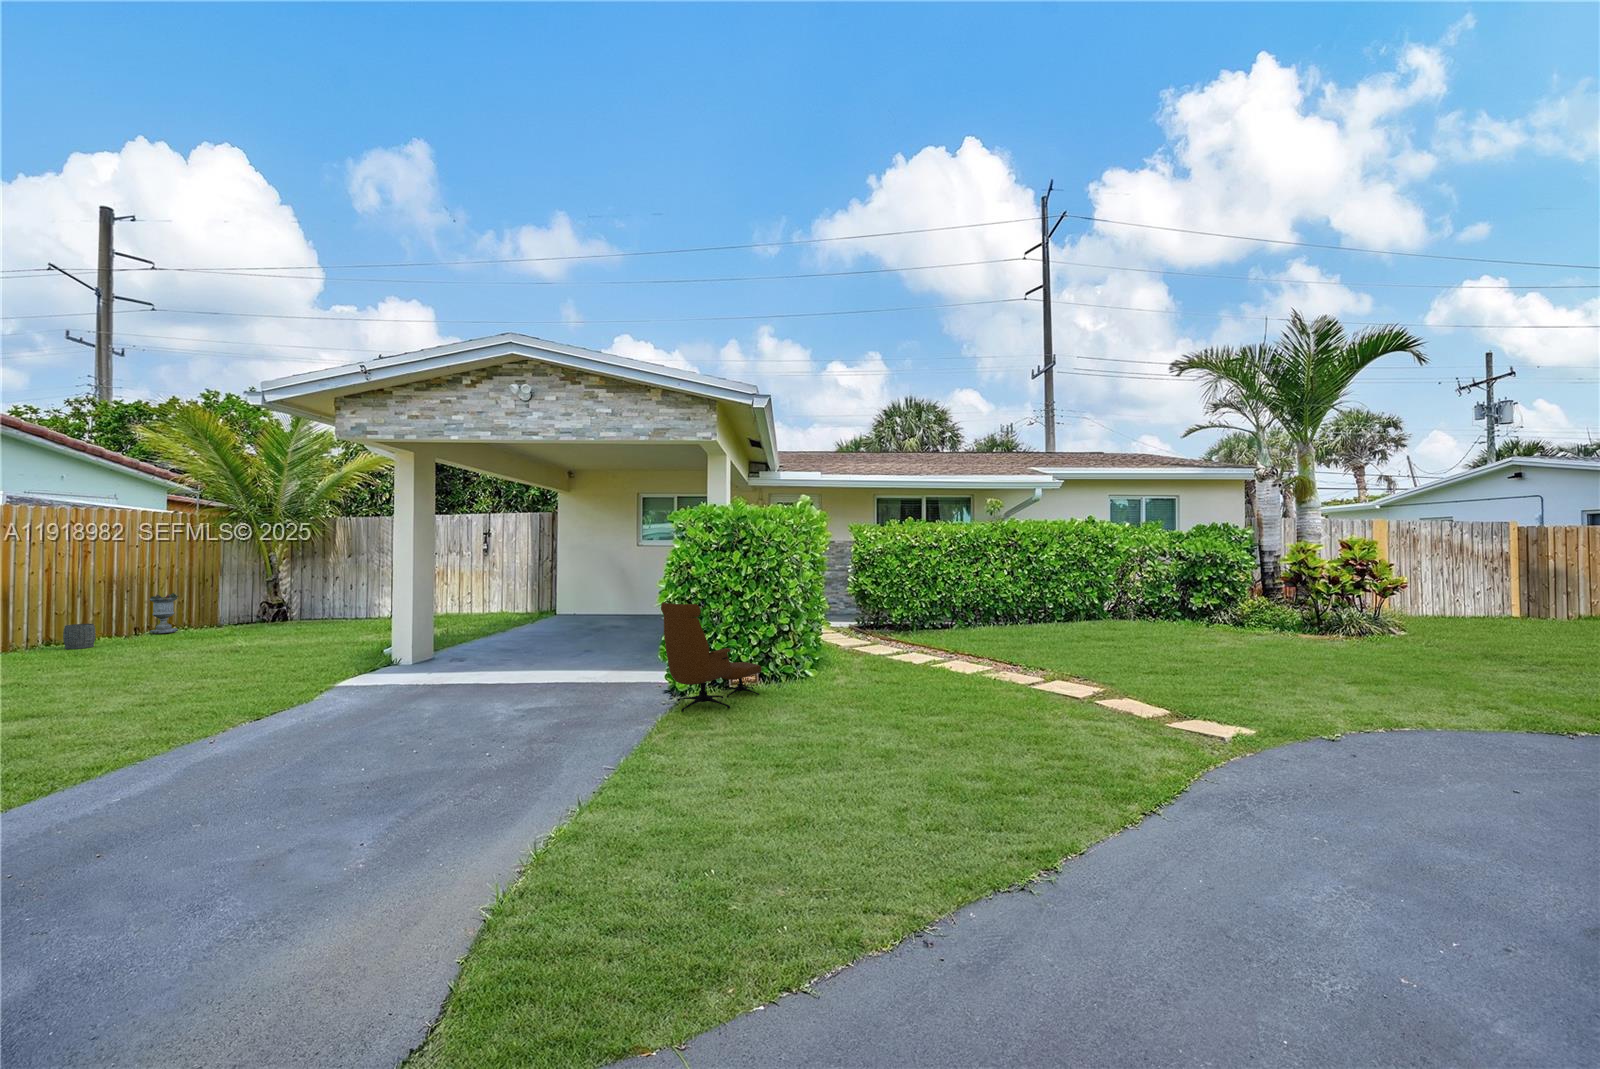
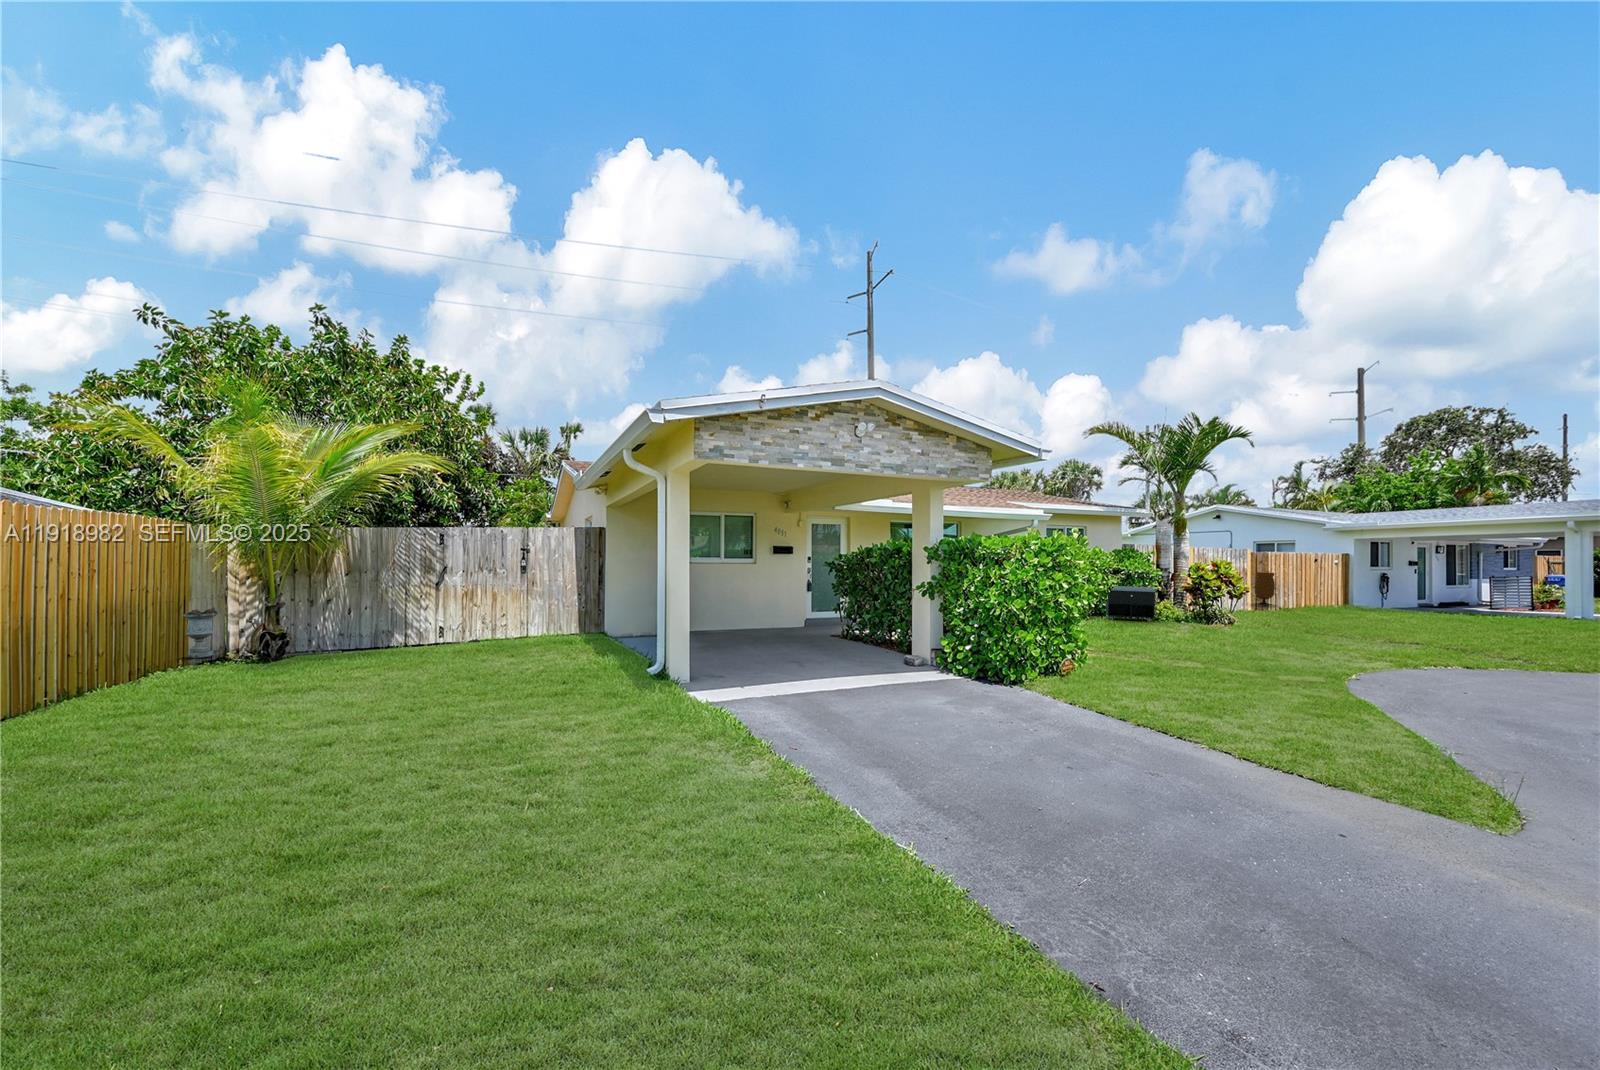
storage bench: none [1147,578,1222,629] -> present [1106,586,1155,621]
lounge chair: present [661,602,762,712] -> present [1252,572,1276,606]
woven basket: present [63,624,95,649] -> none [147,648,185,681]

